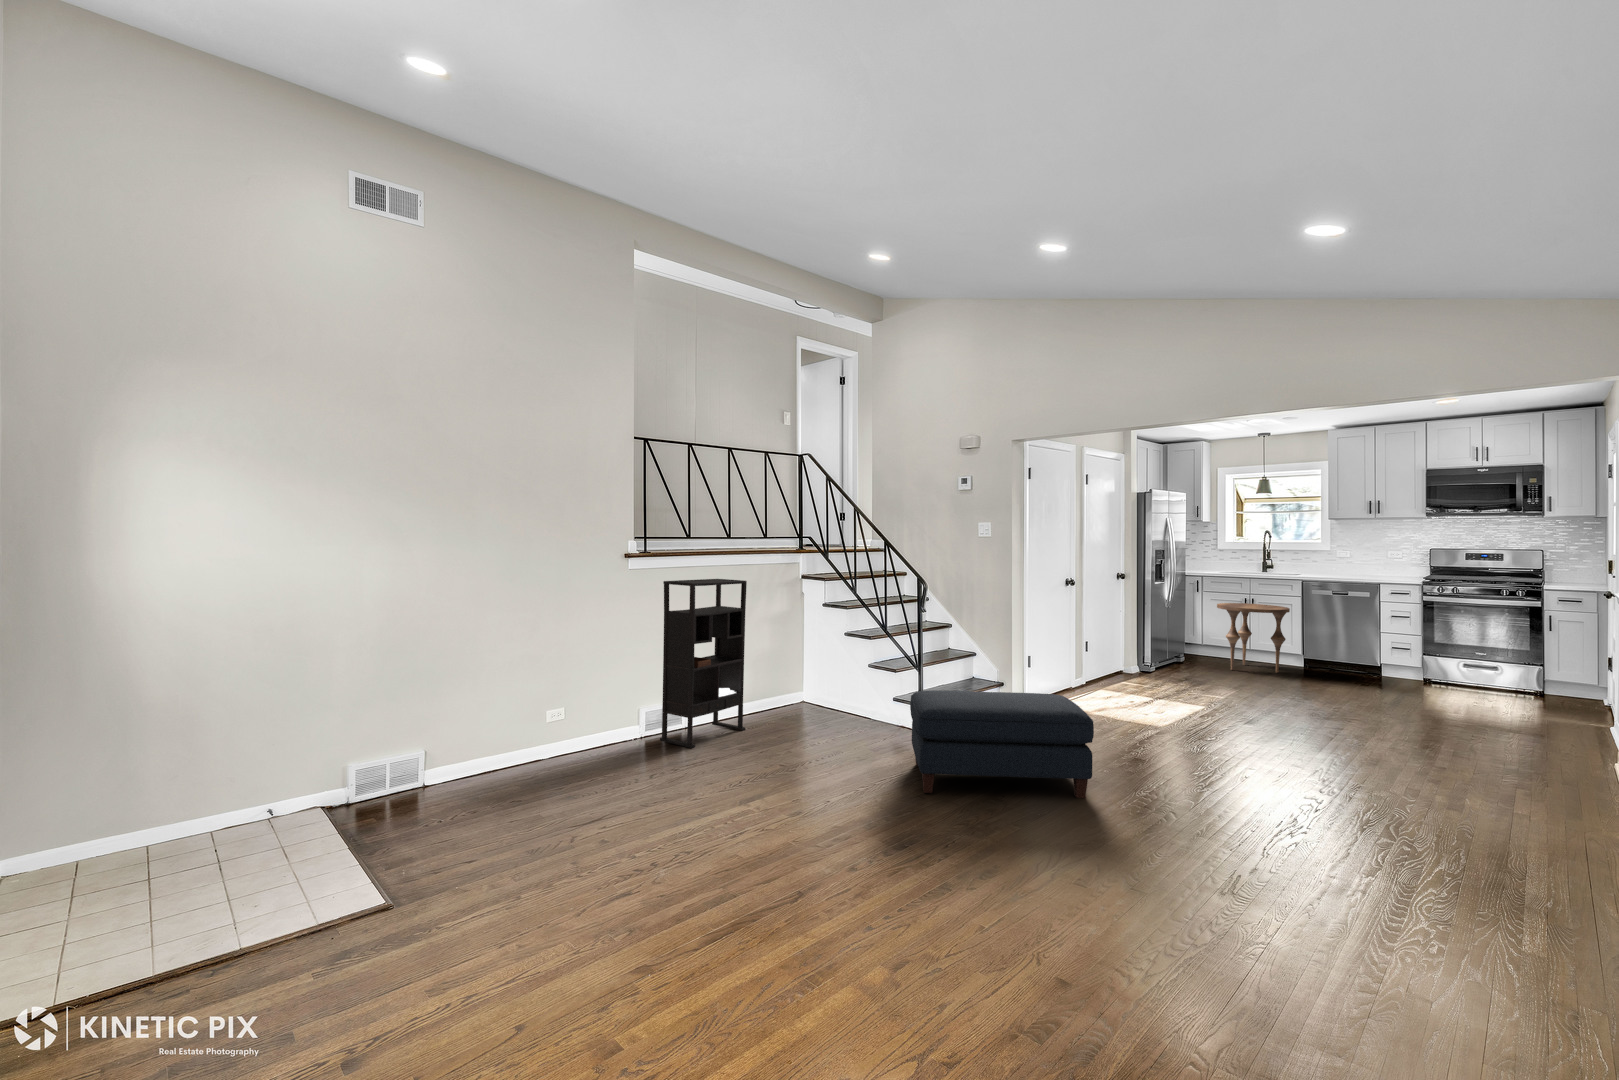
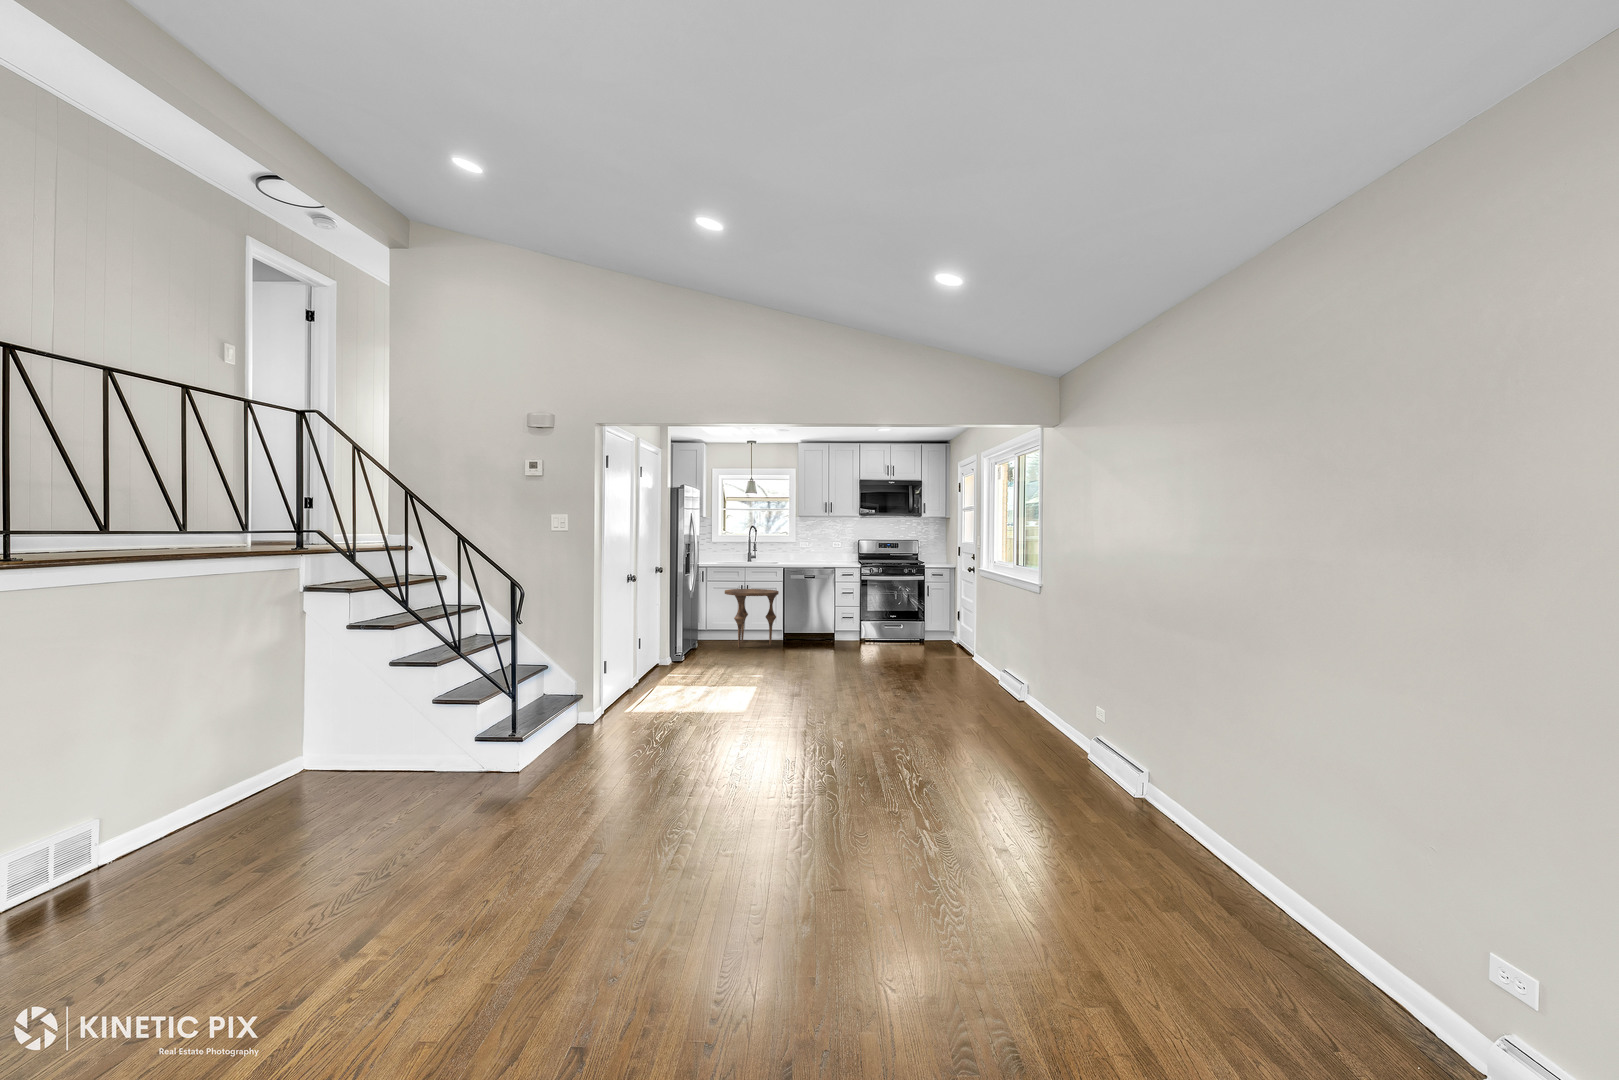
bookshelf: present [660,579,747,748] -> none [30,600,228,921]
ottoman: present [910,690,1094,798] -> none [545,701,772,862]

